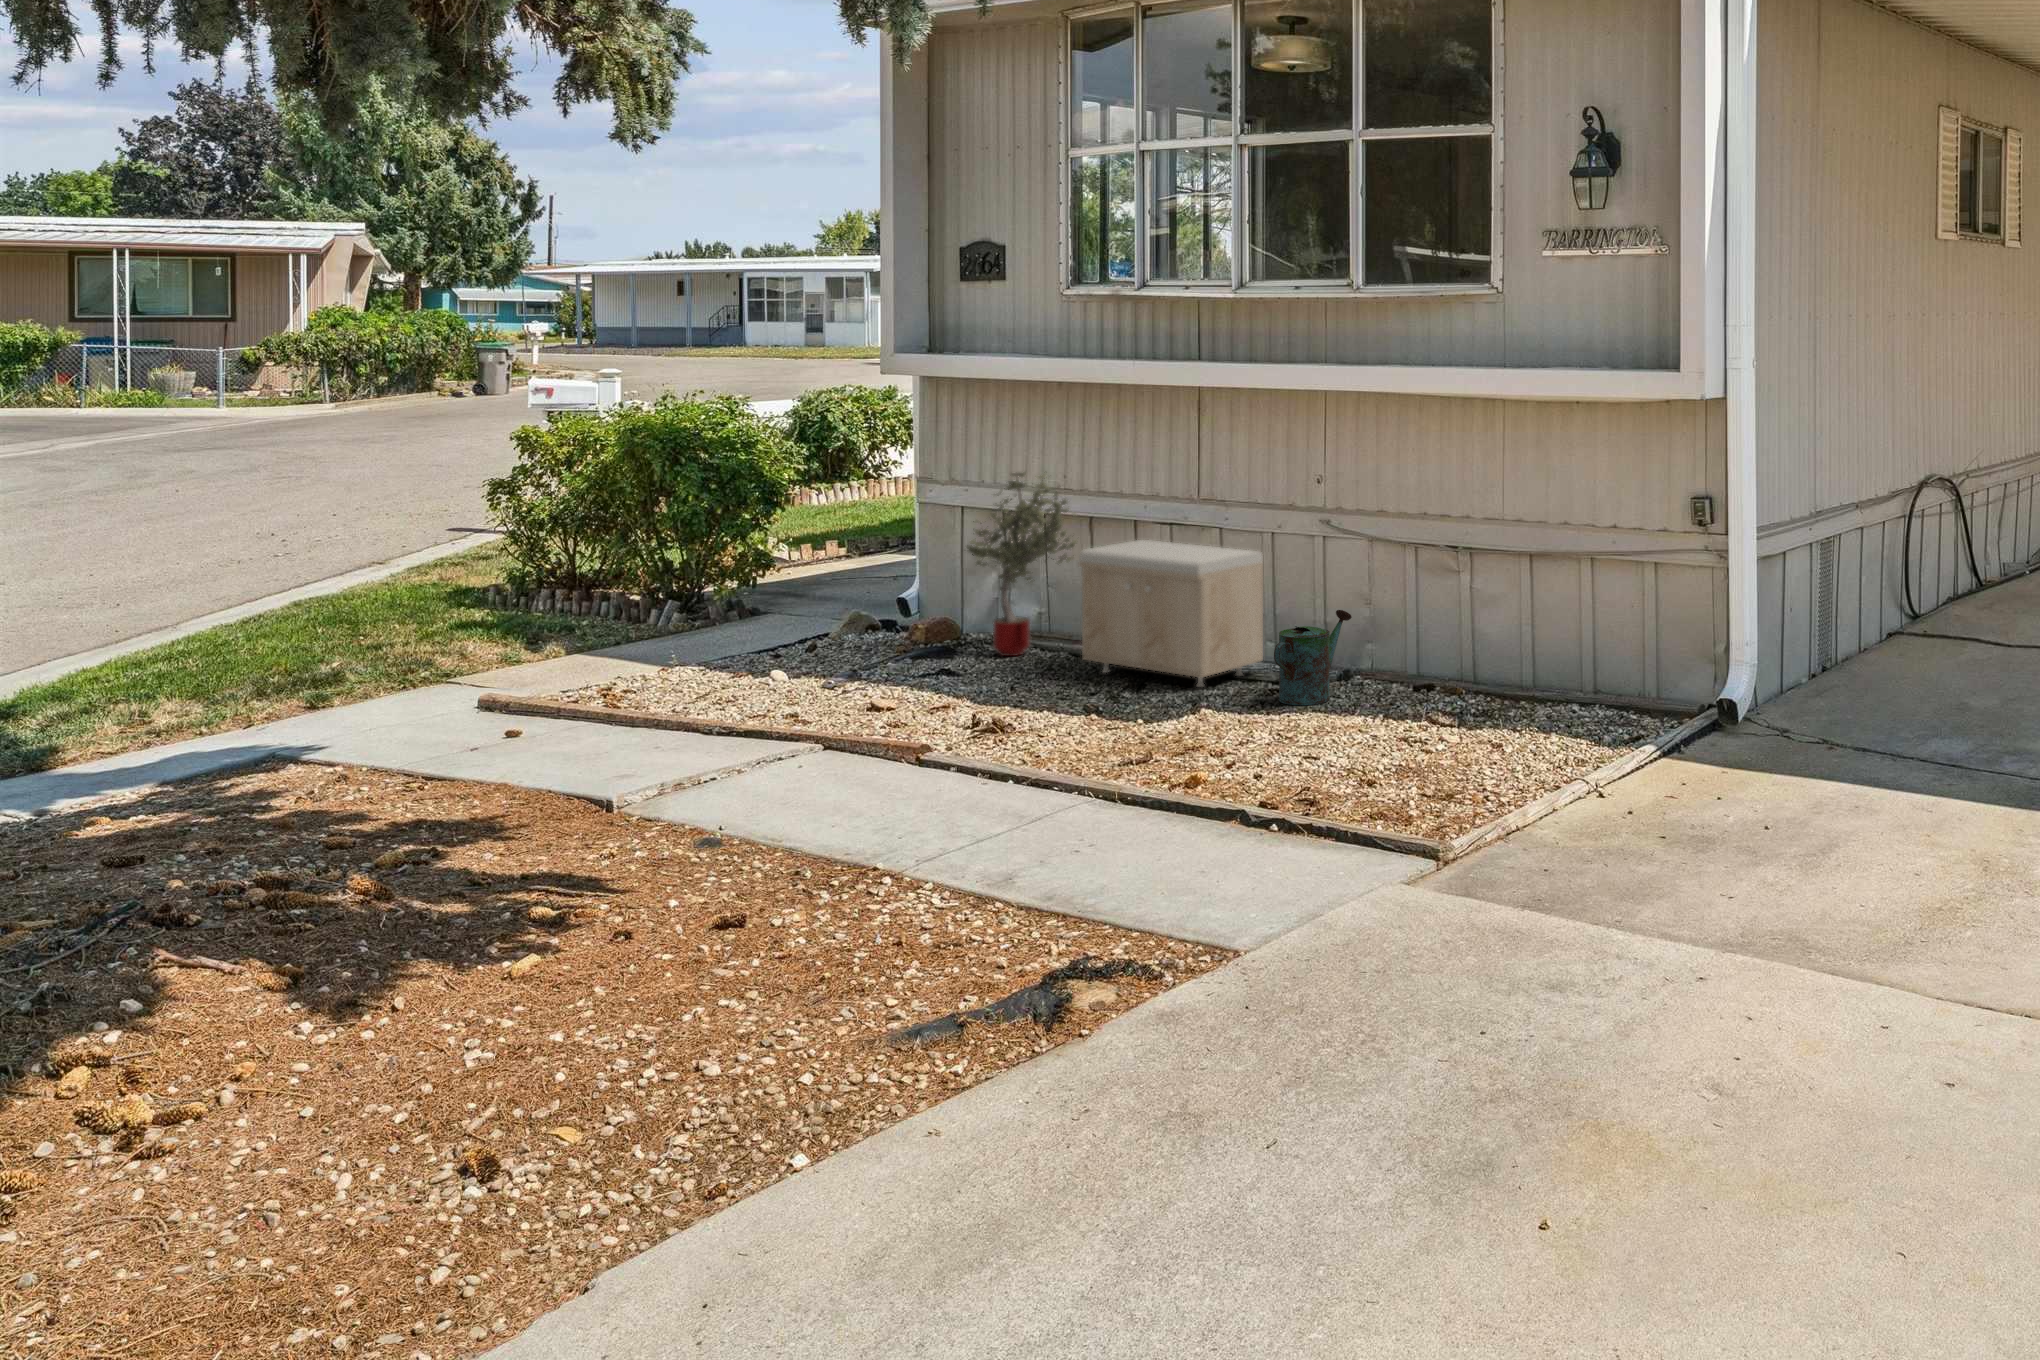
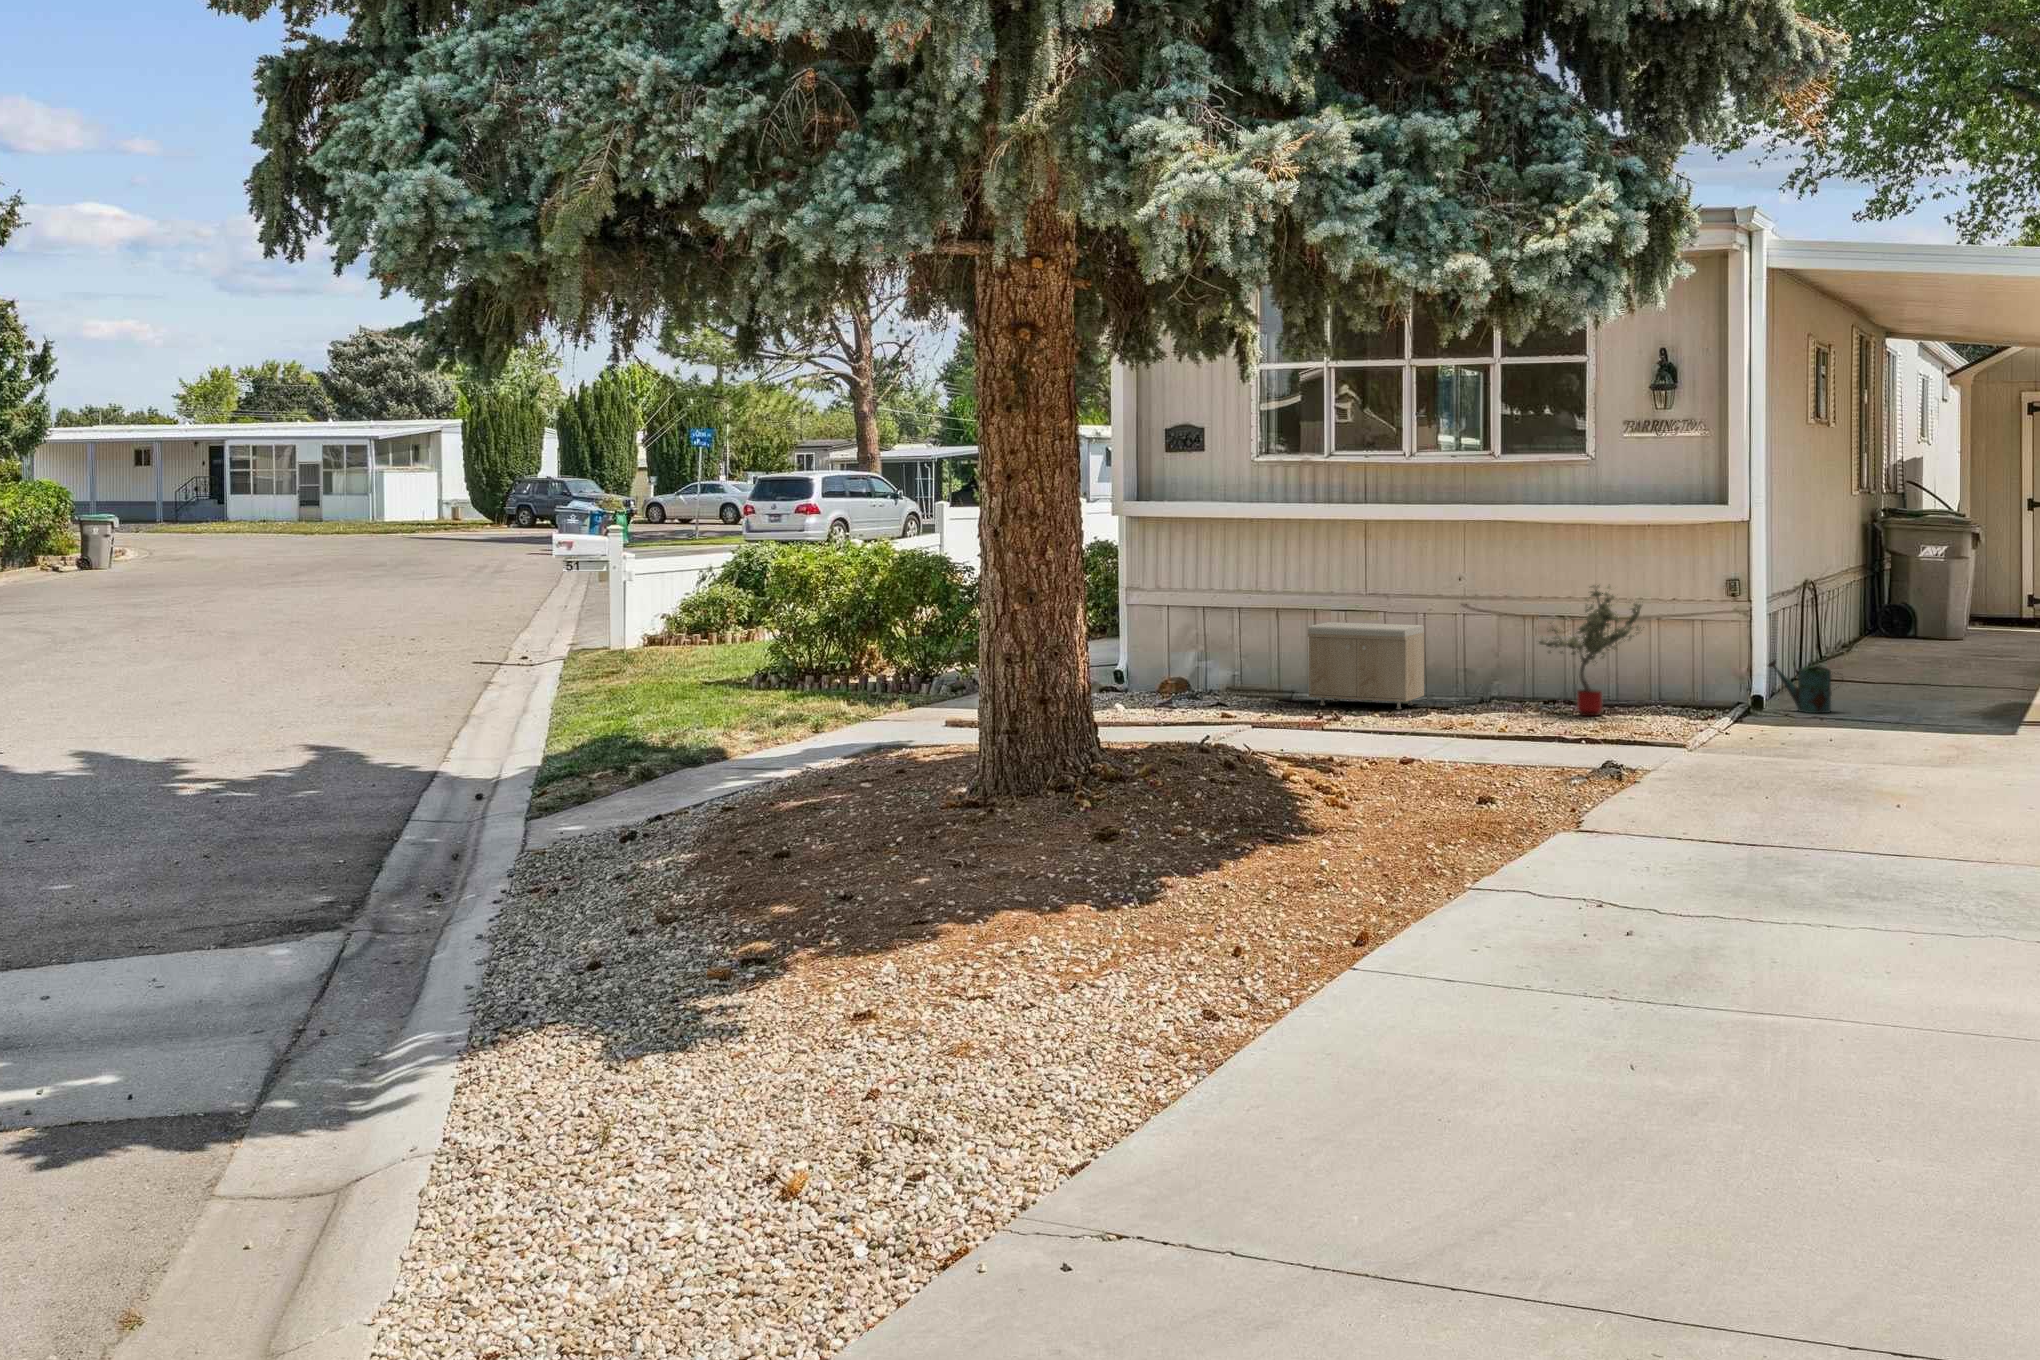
potted tree: present [967,472,1076,656] -> present [1539,585,1644,716]
watering can: present [1274,610,1352,705] -> present [1768,661,1831,713]

